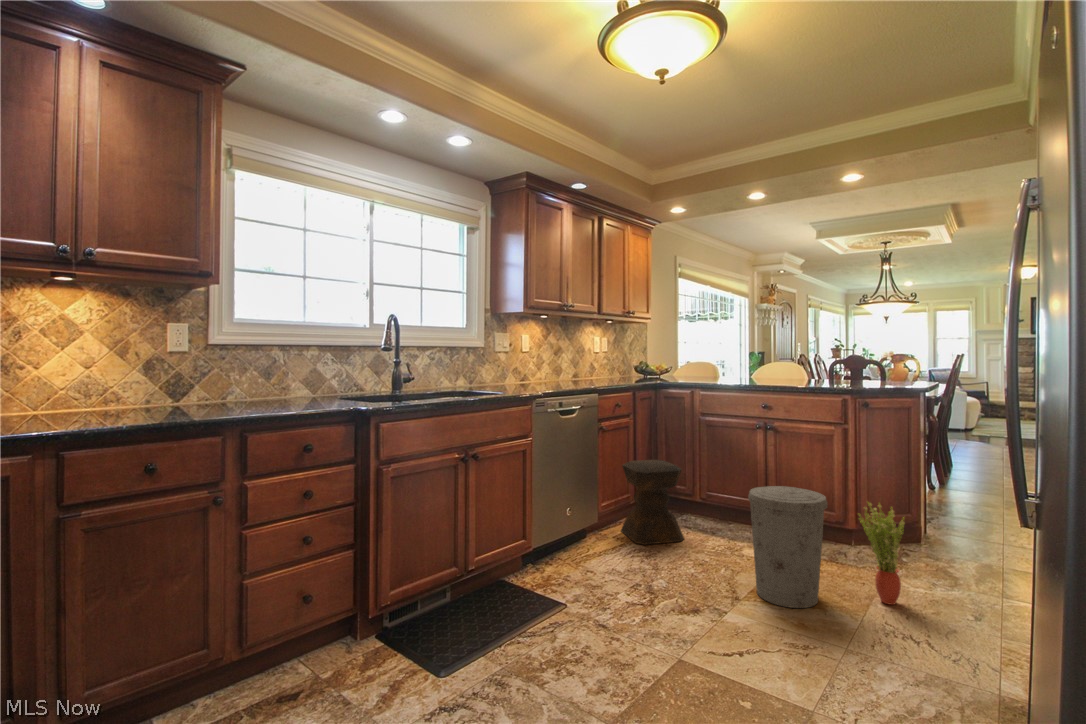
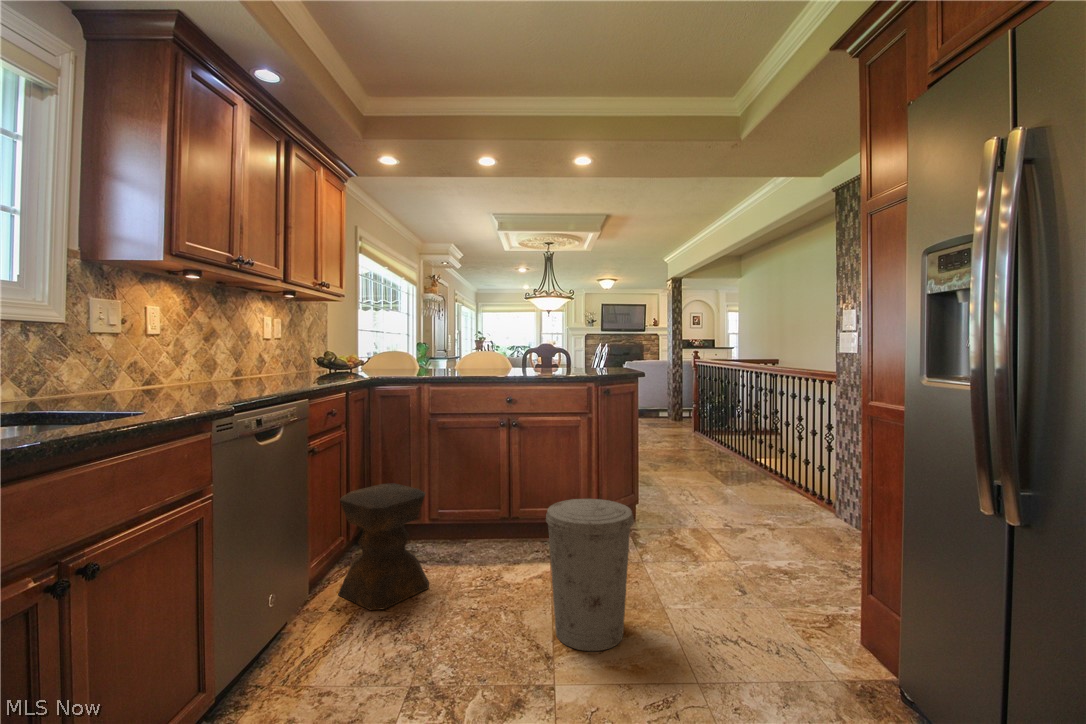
potted plant: present [859,503,905,605] -> none [645,500,692,607]

